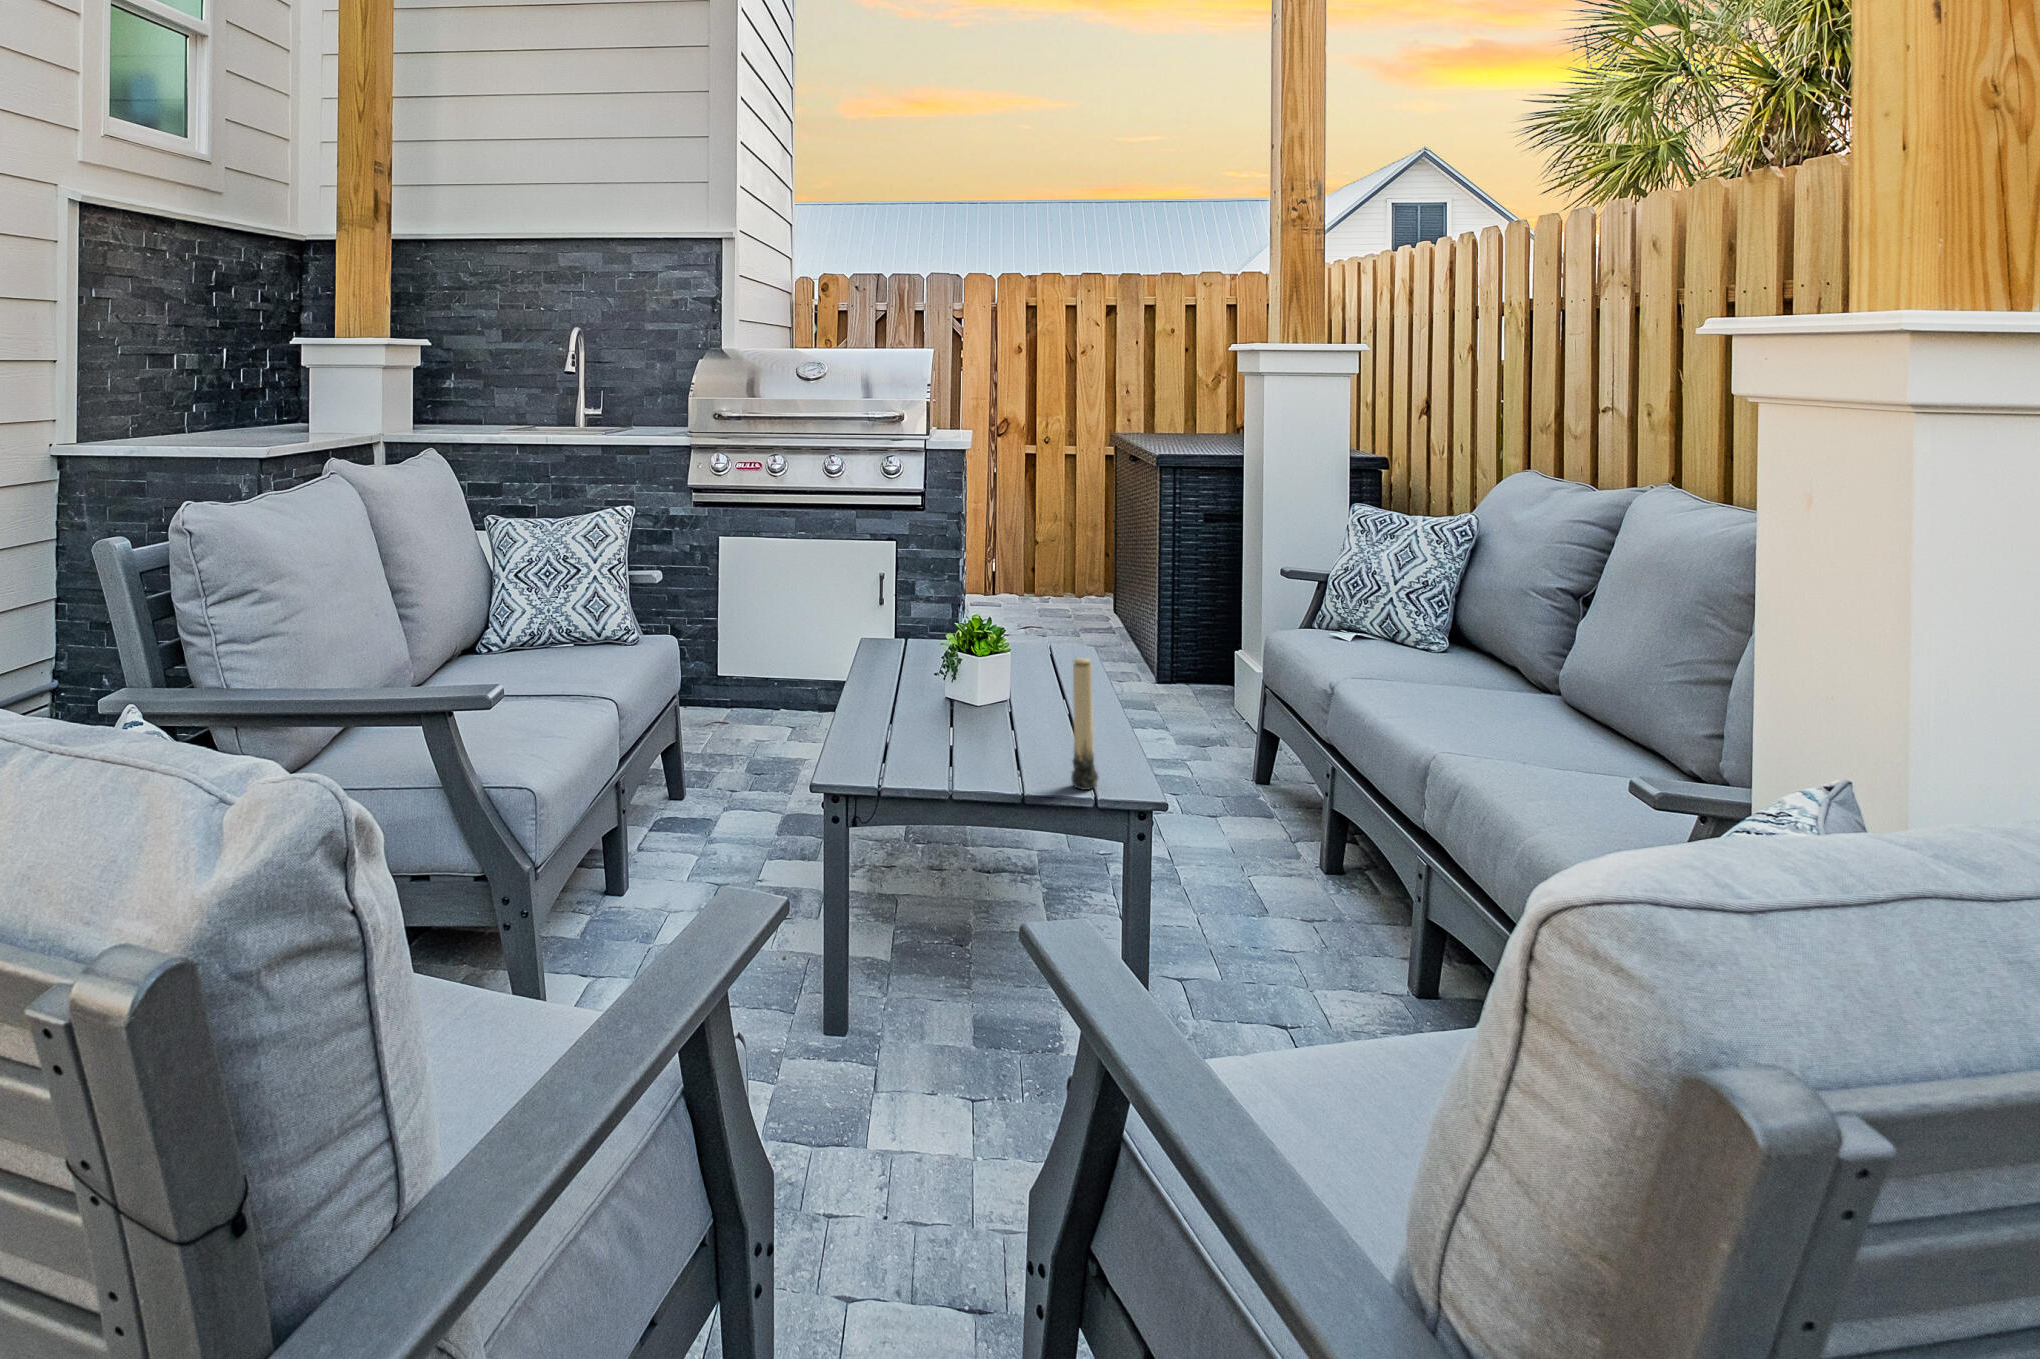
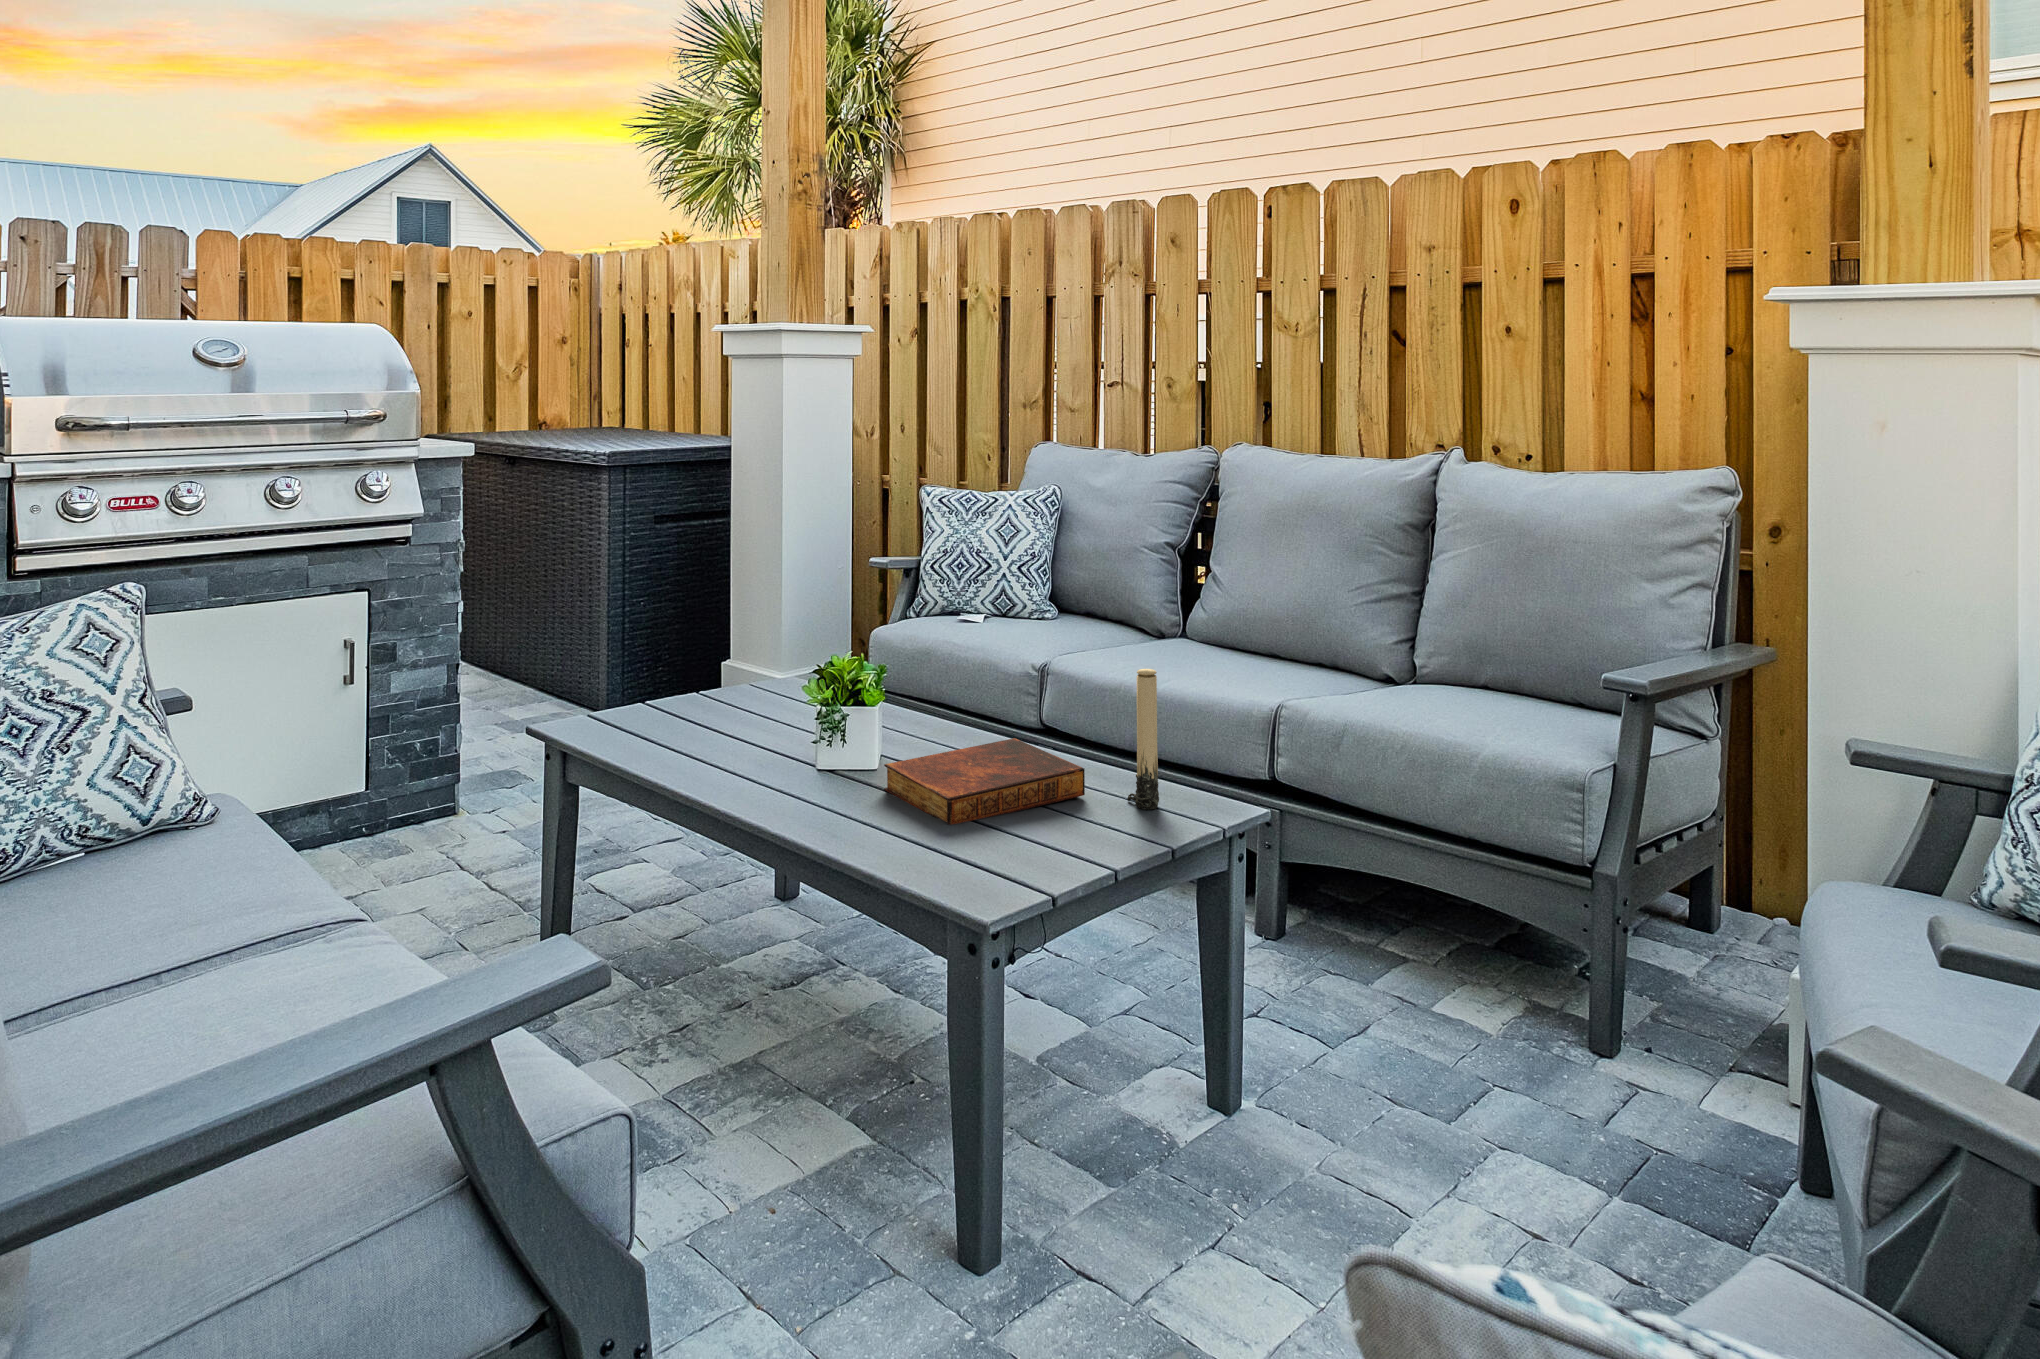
book: none [920,704,1078,766] -> present [884,738,1085,825]

